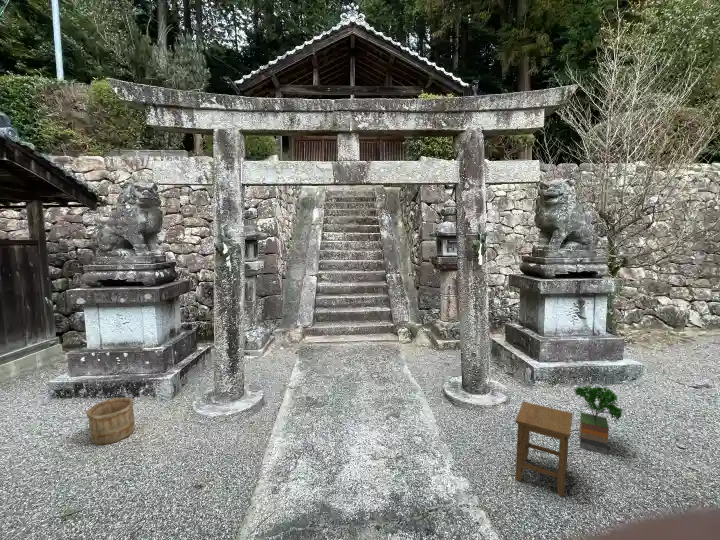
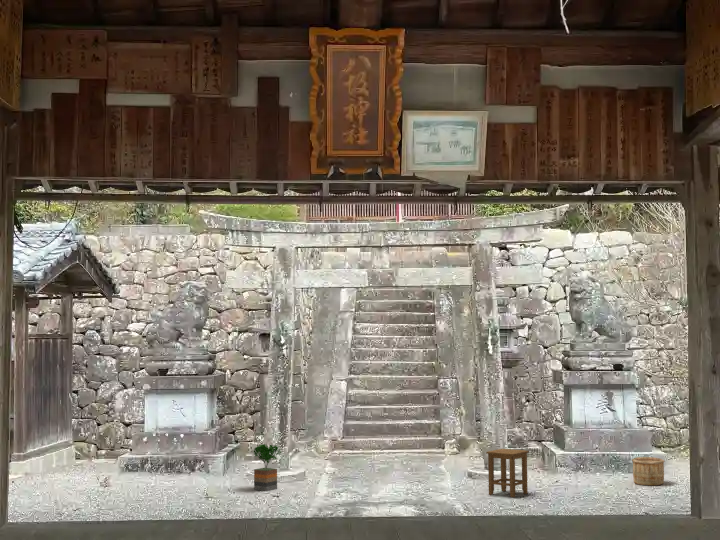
potted tree: present [574,385,623,454] -> present [254,444,281,491]
wooden bucket: present [86,397,135,445] -> present [632,457,665,485]

